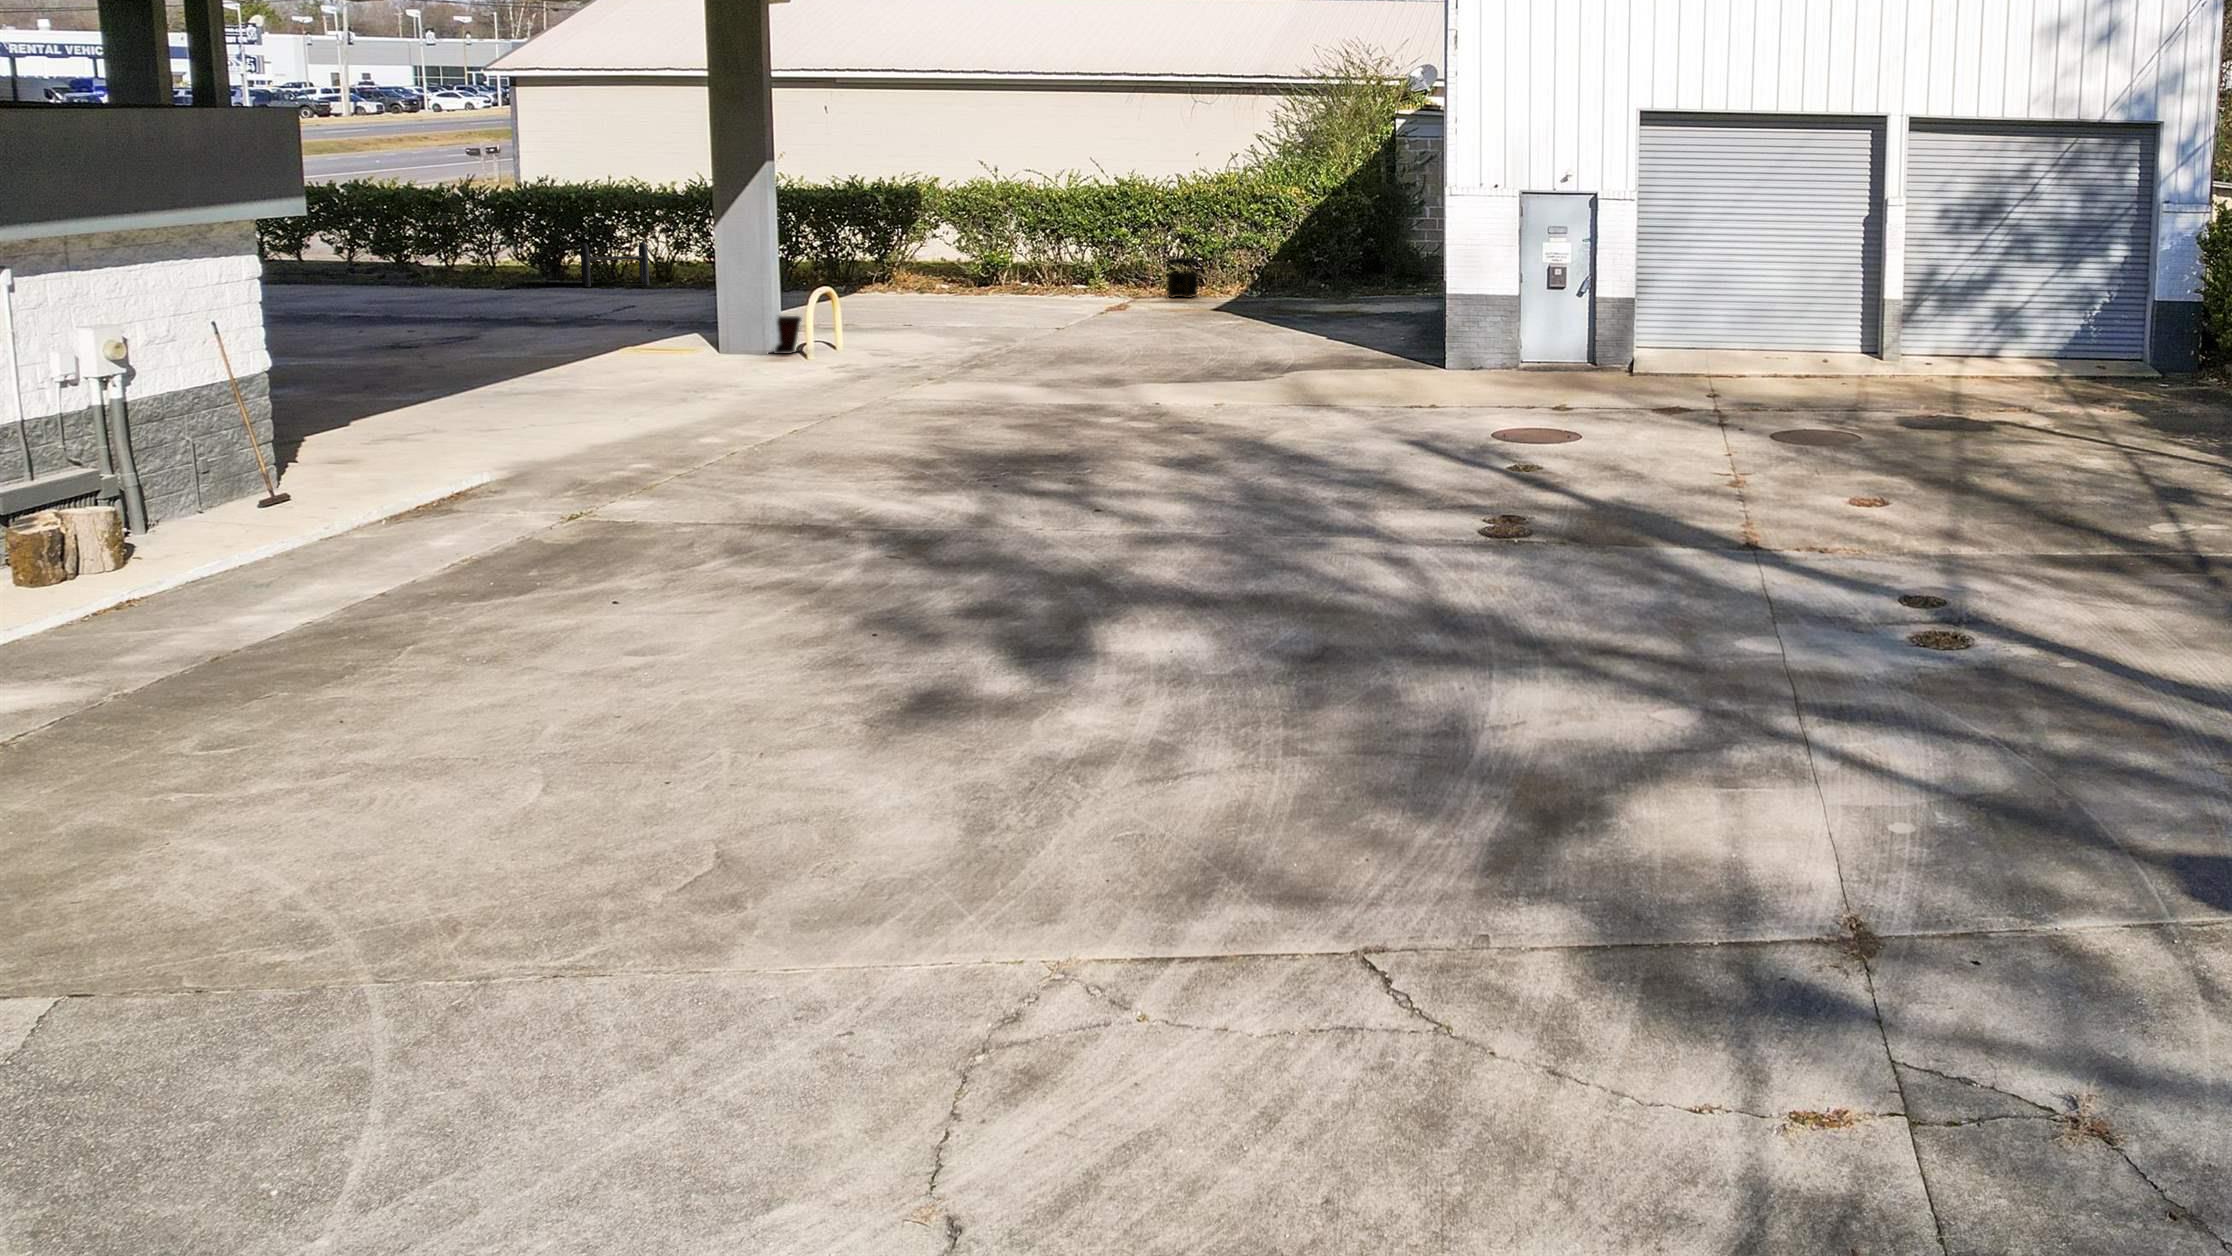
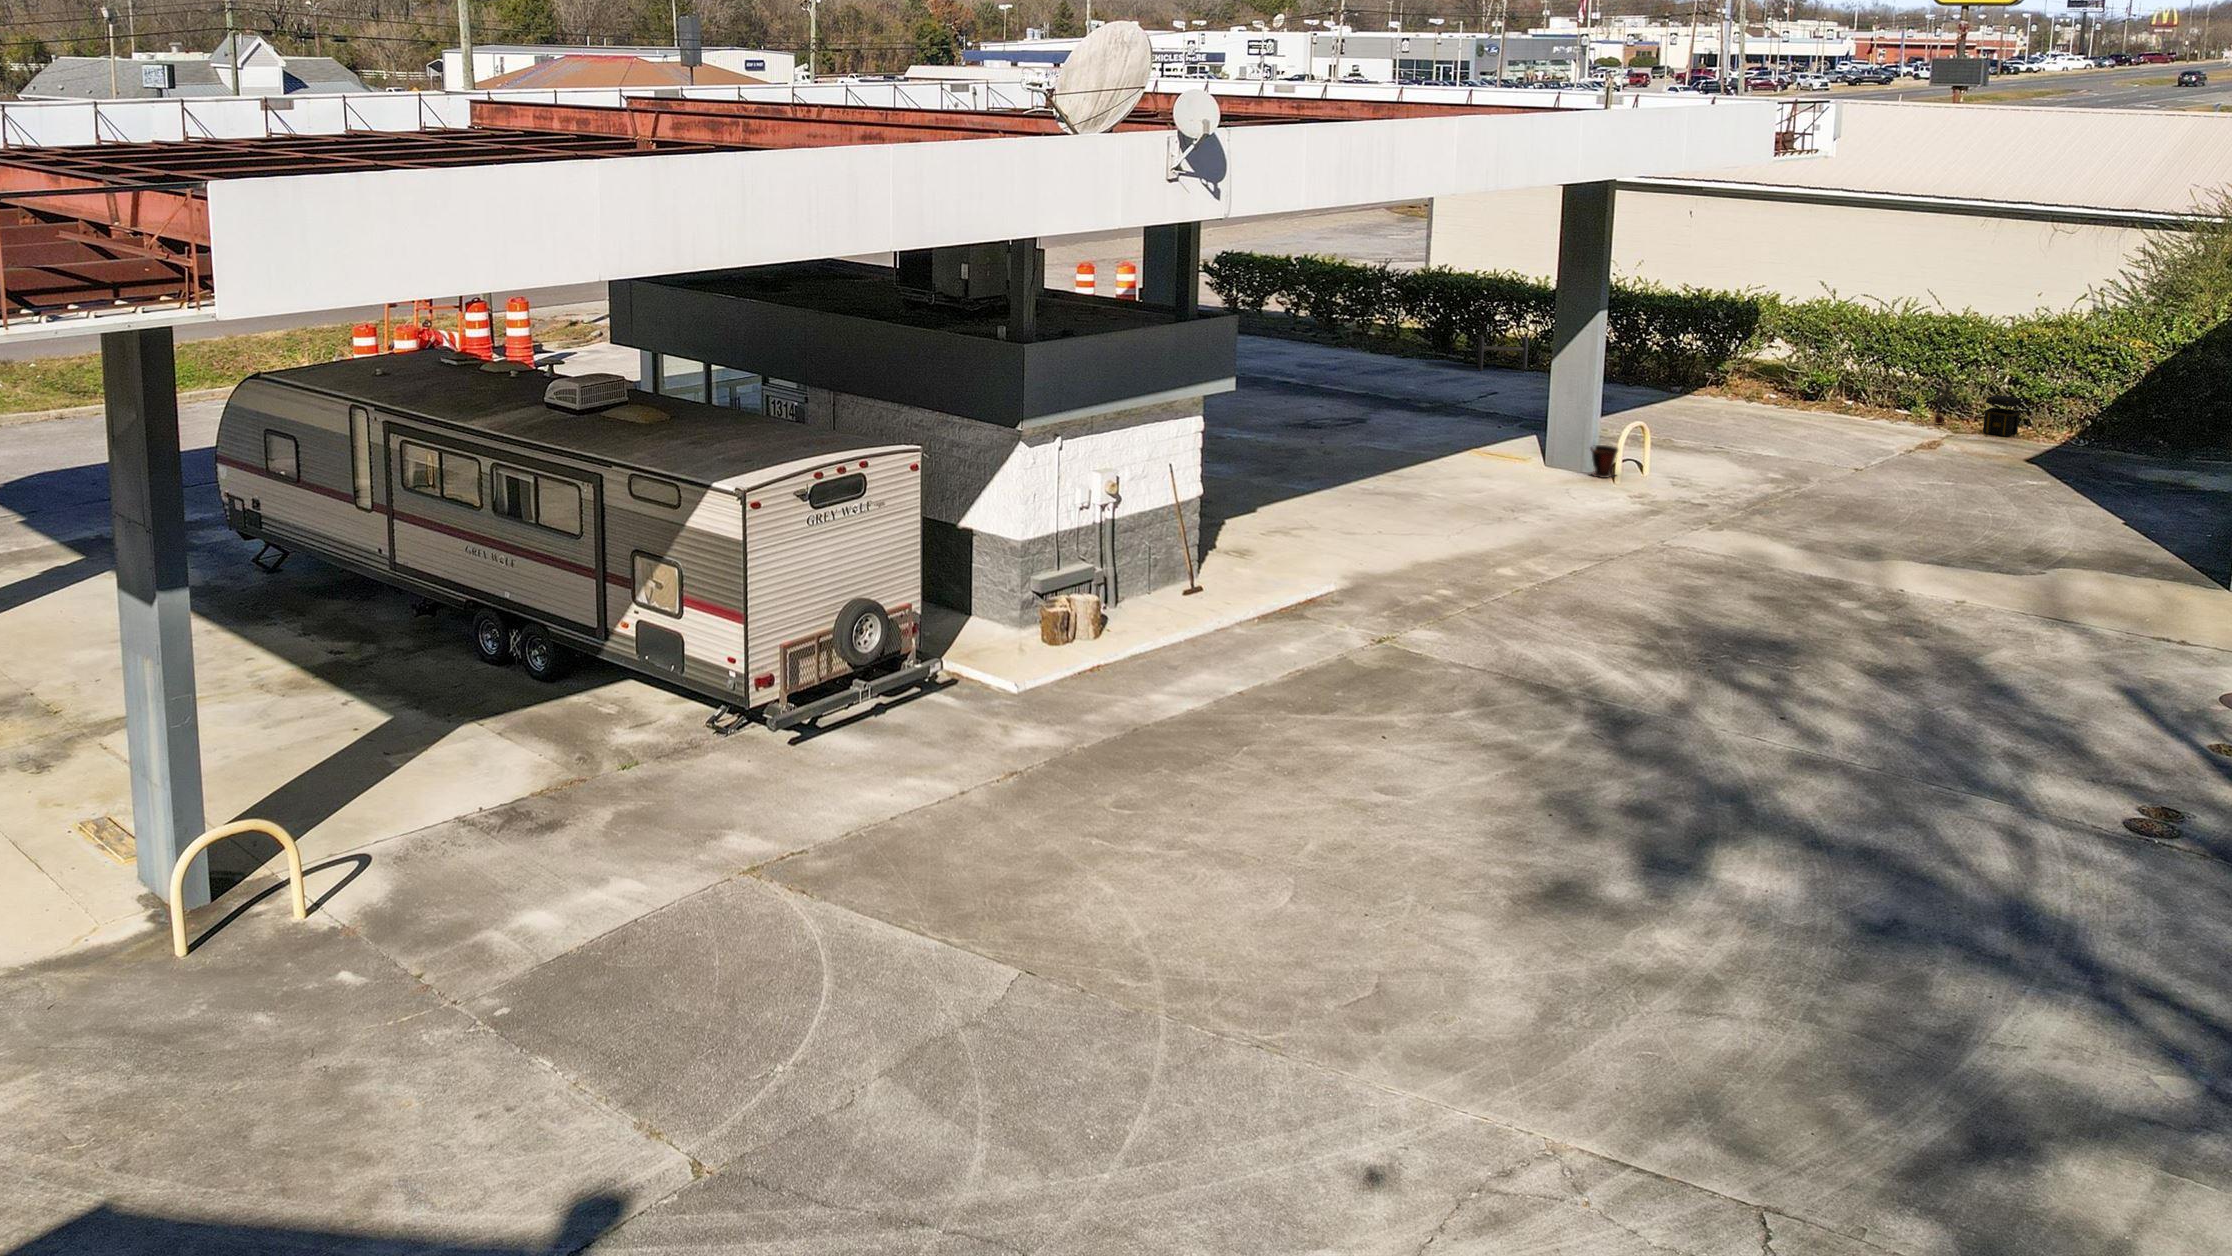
potted tree: none [1104,243,1142,295] -> present [1926,380,1961,425]

